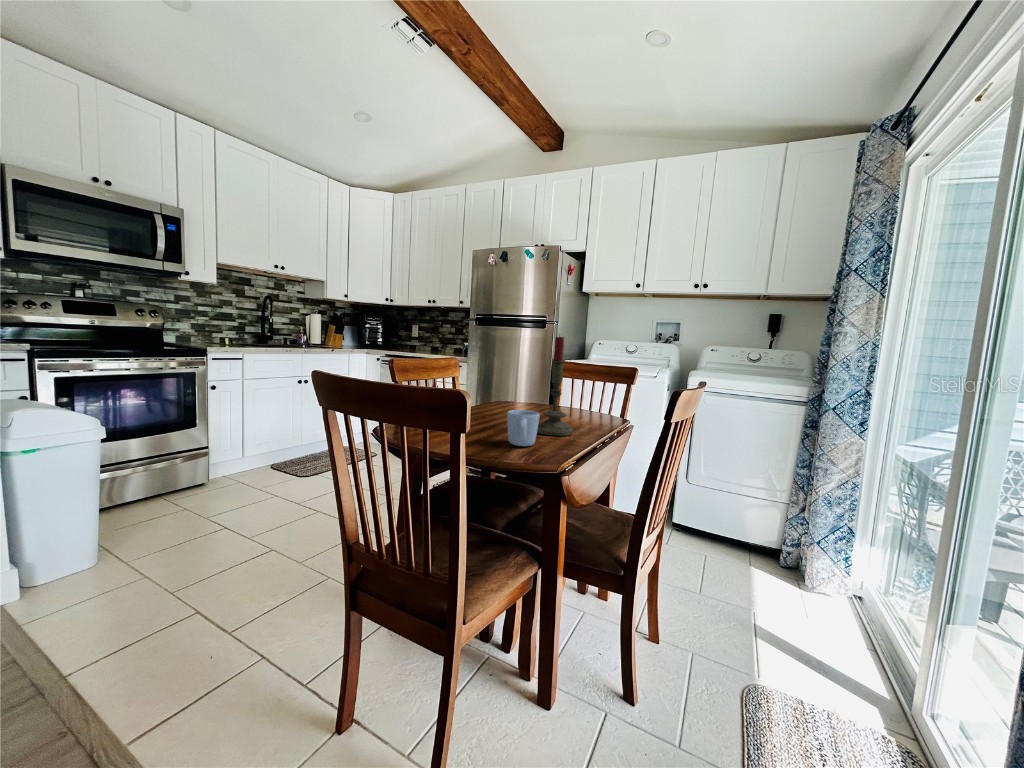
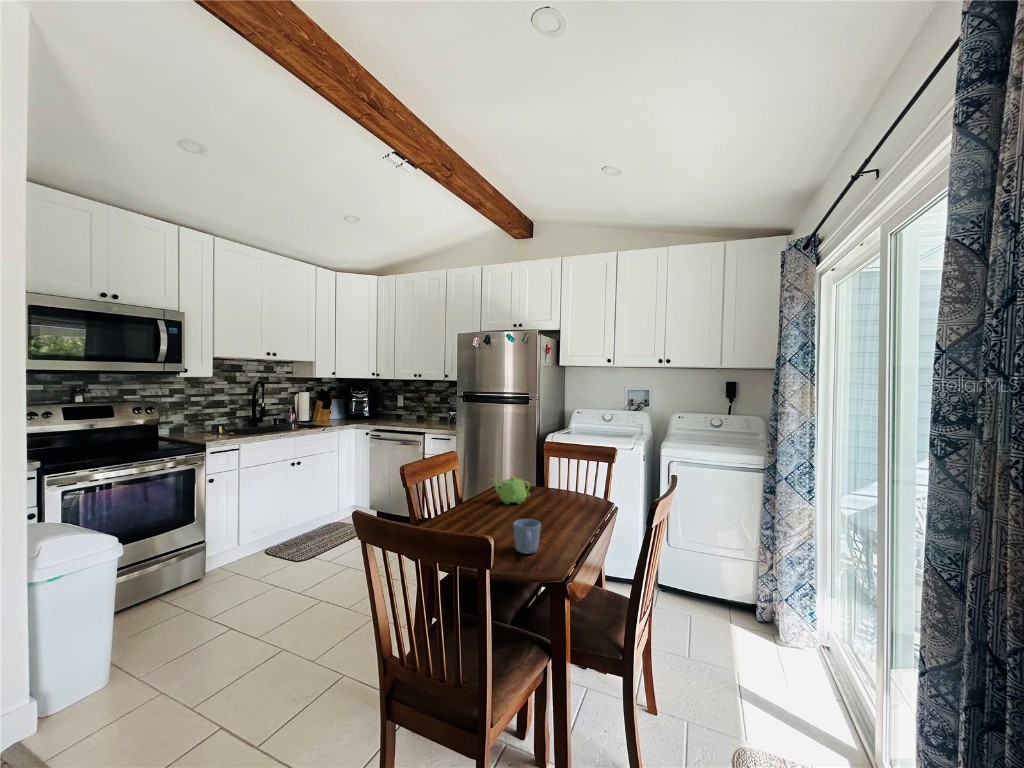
candle: present [537,335,573,436] -> none [534,444,567,535]
teapot: none [493,384,537,413] -> present [492,477,530,504]

